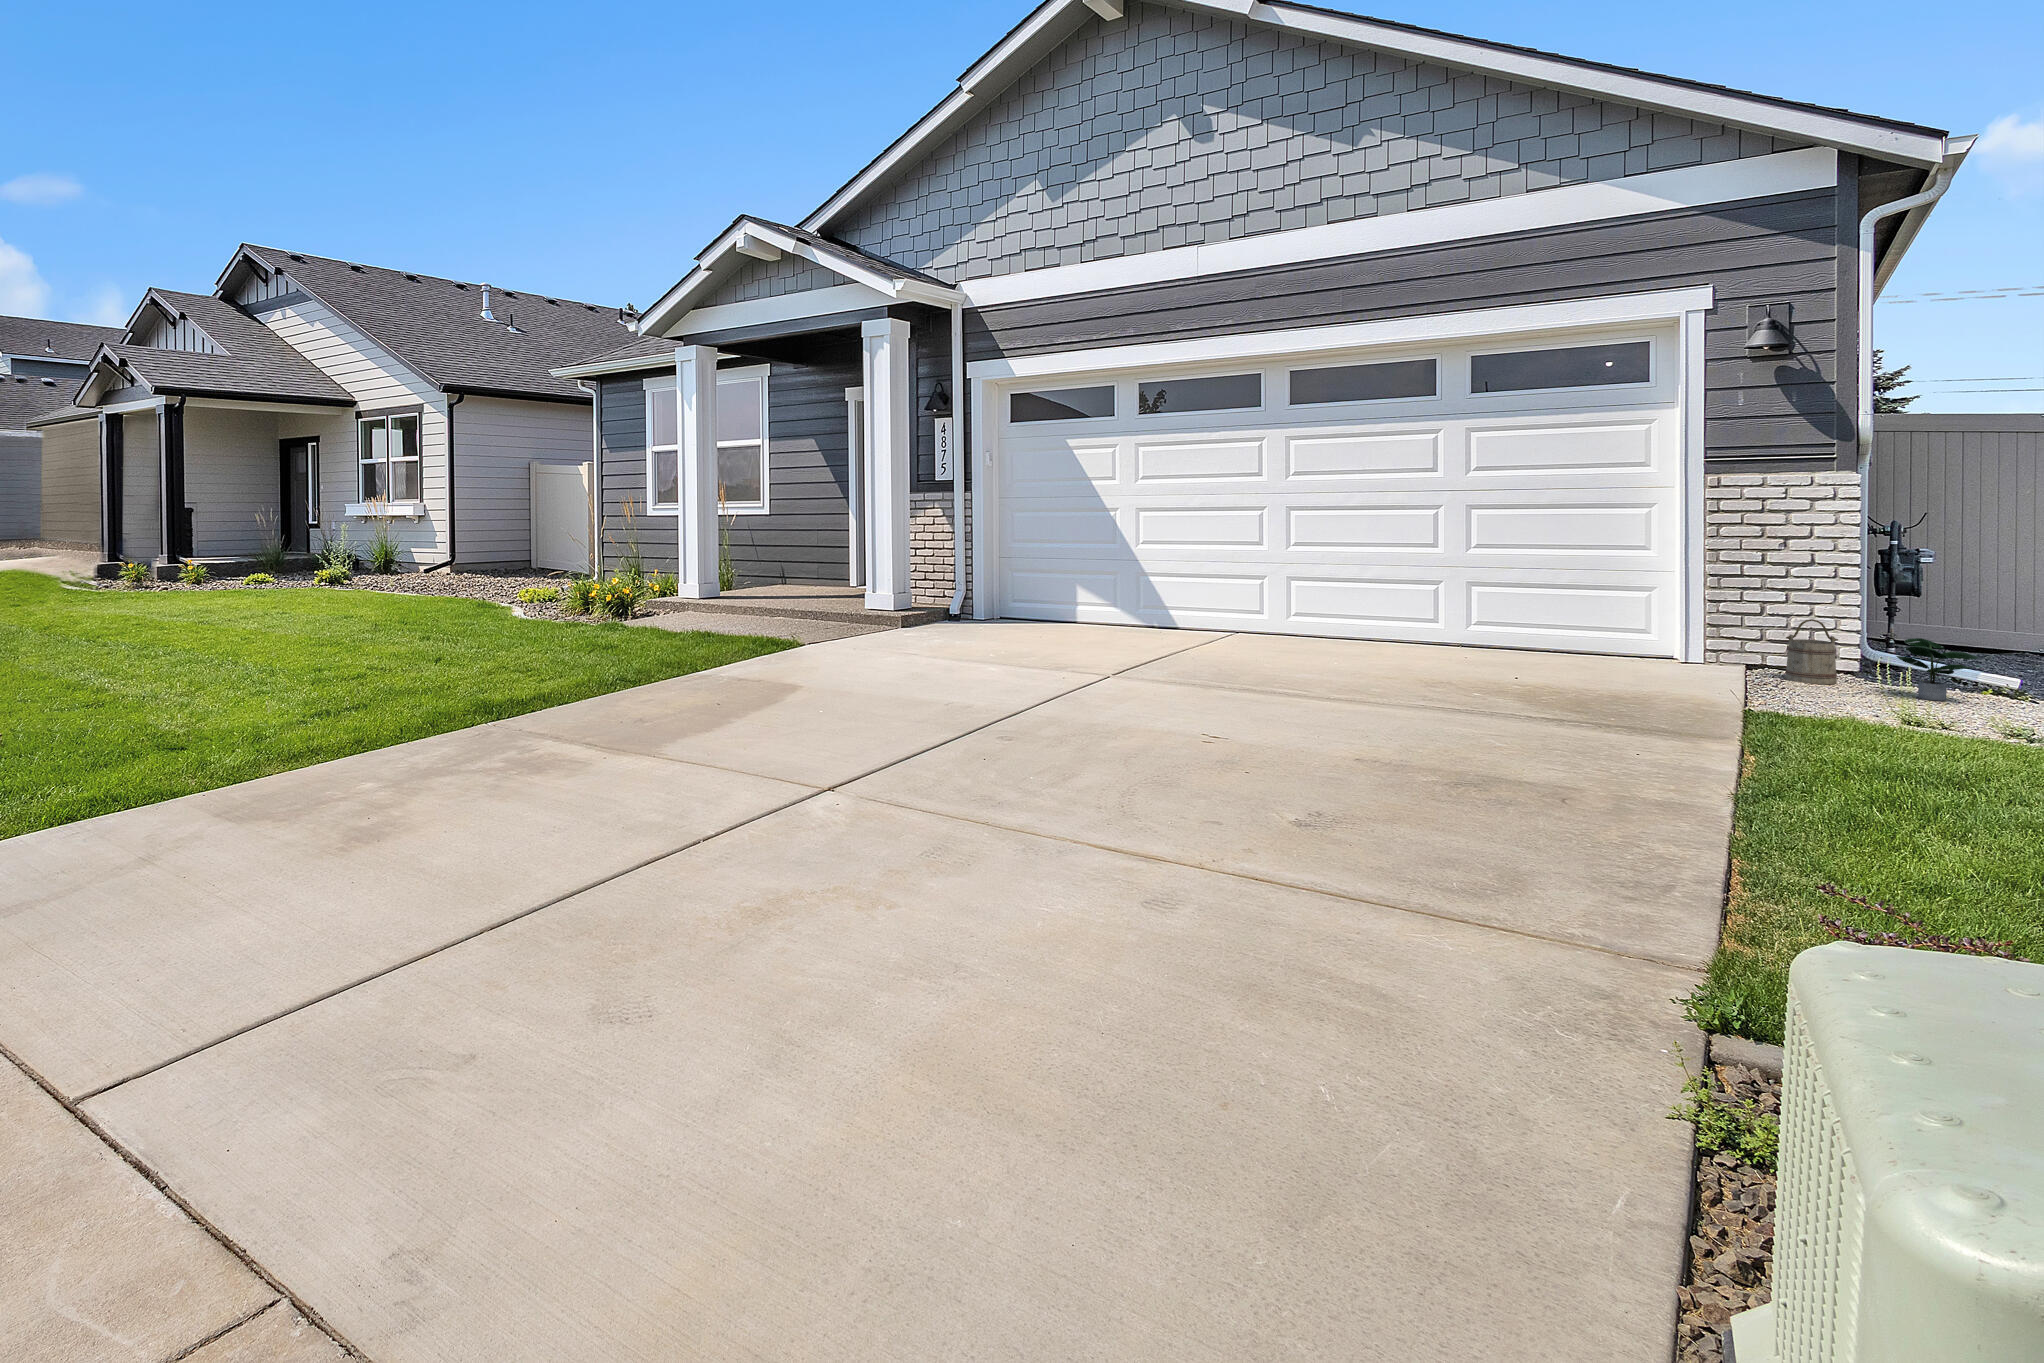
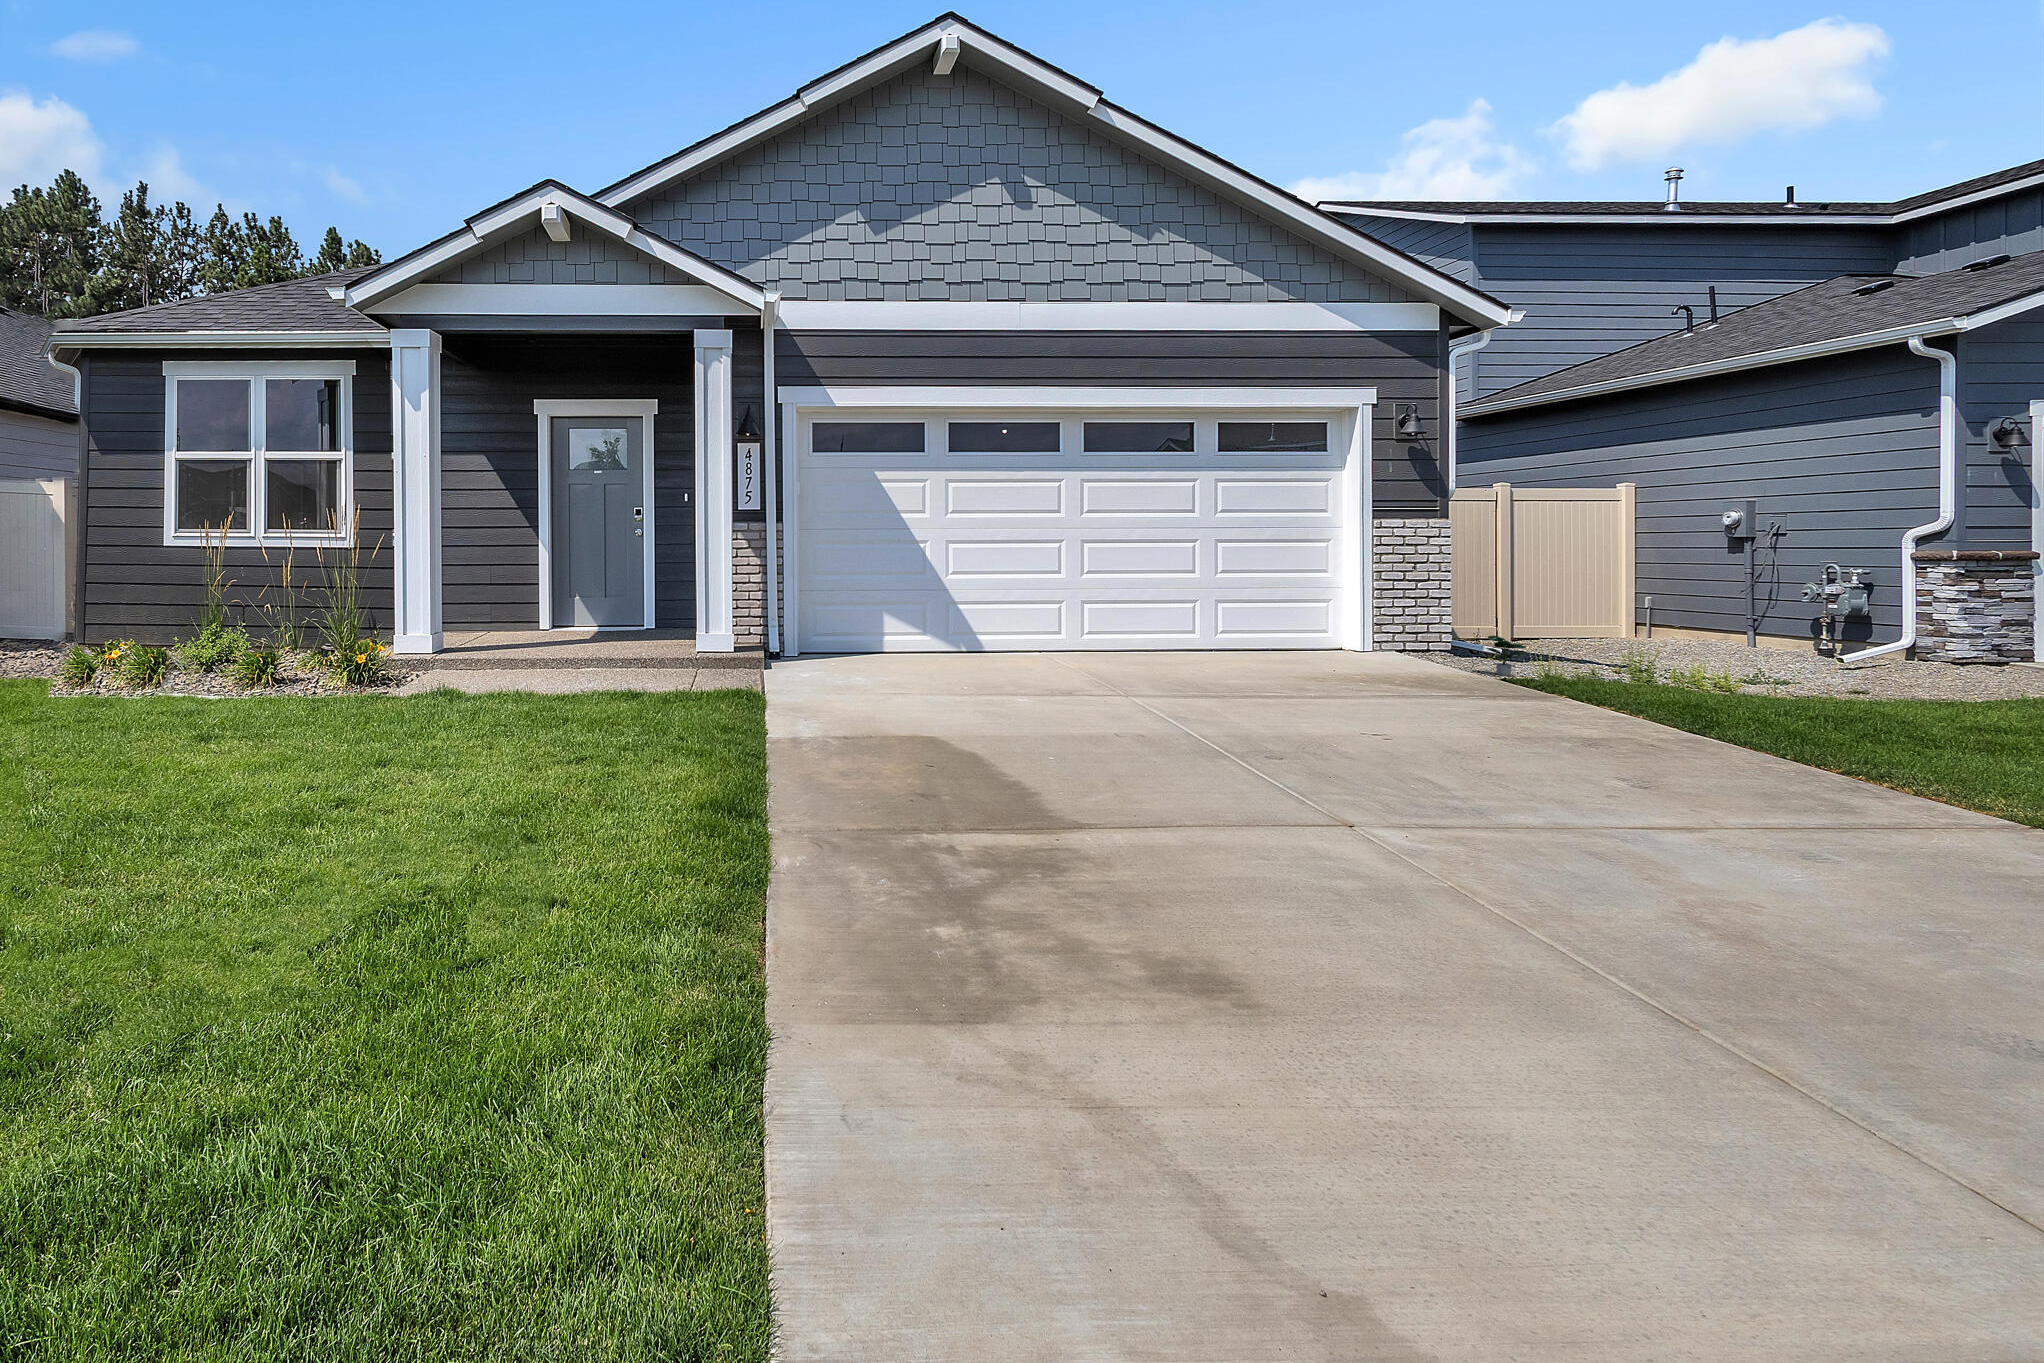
bucket: present [1785,619,1838,684] -> none [1417,625,1446,669]

